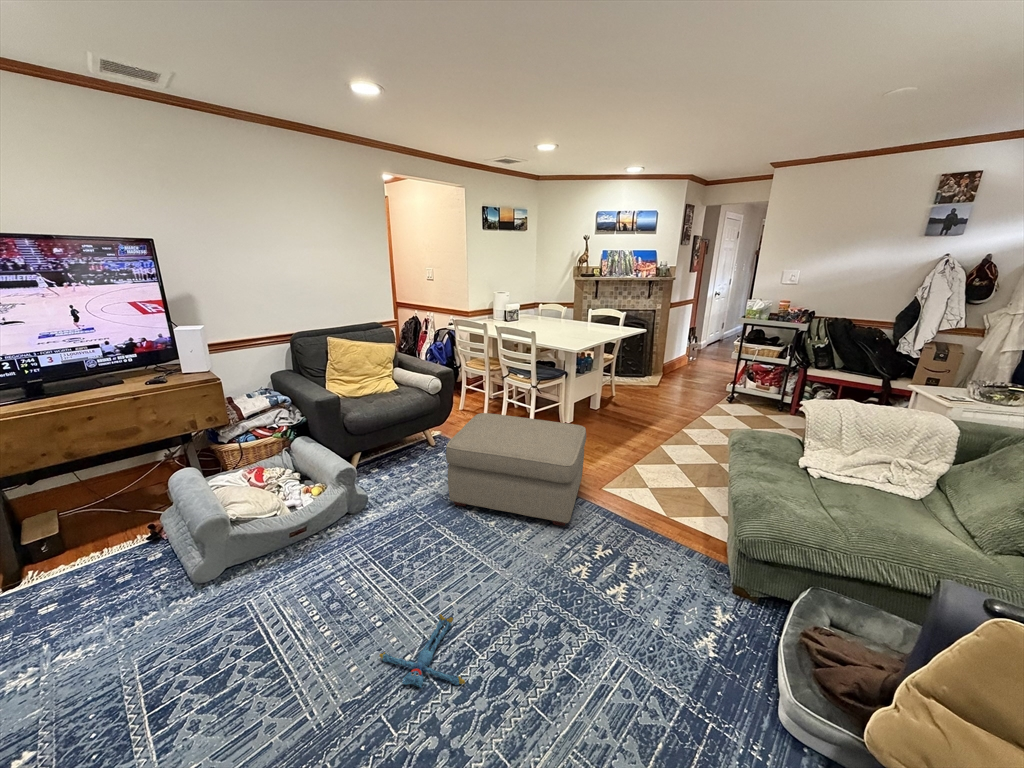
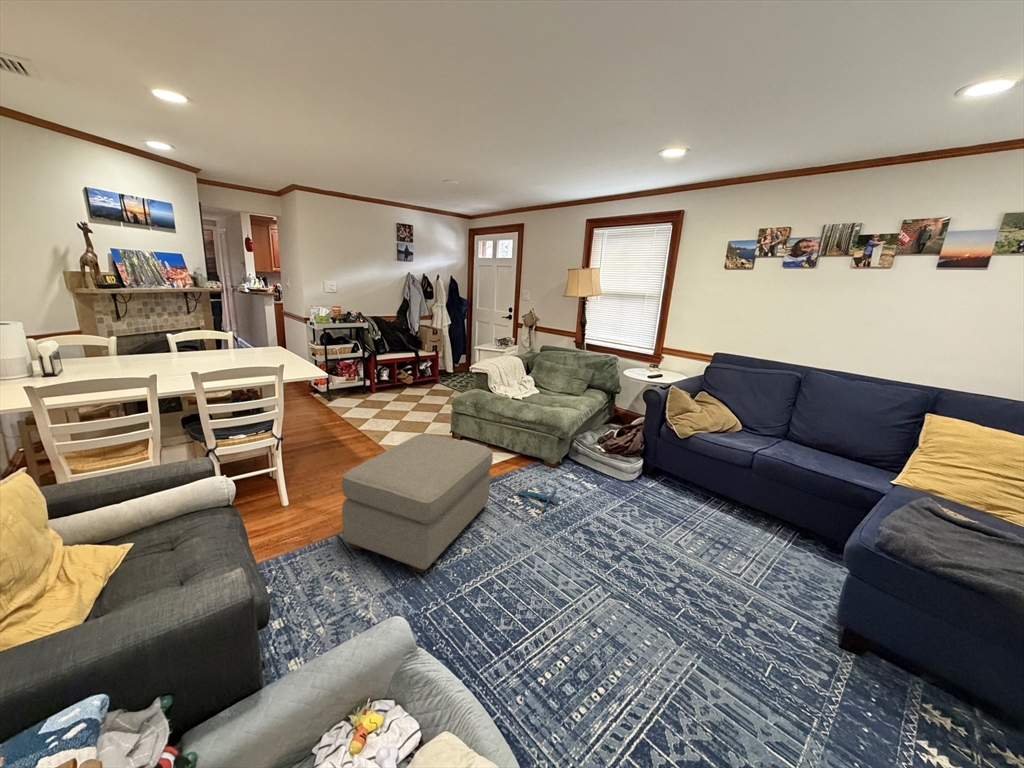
plush toy: present [379,614,465,688] -> present [519,488,559,512]

